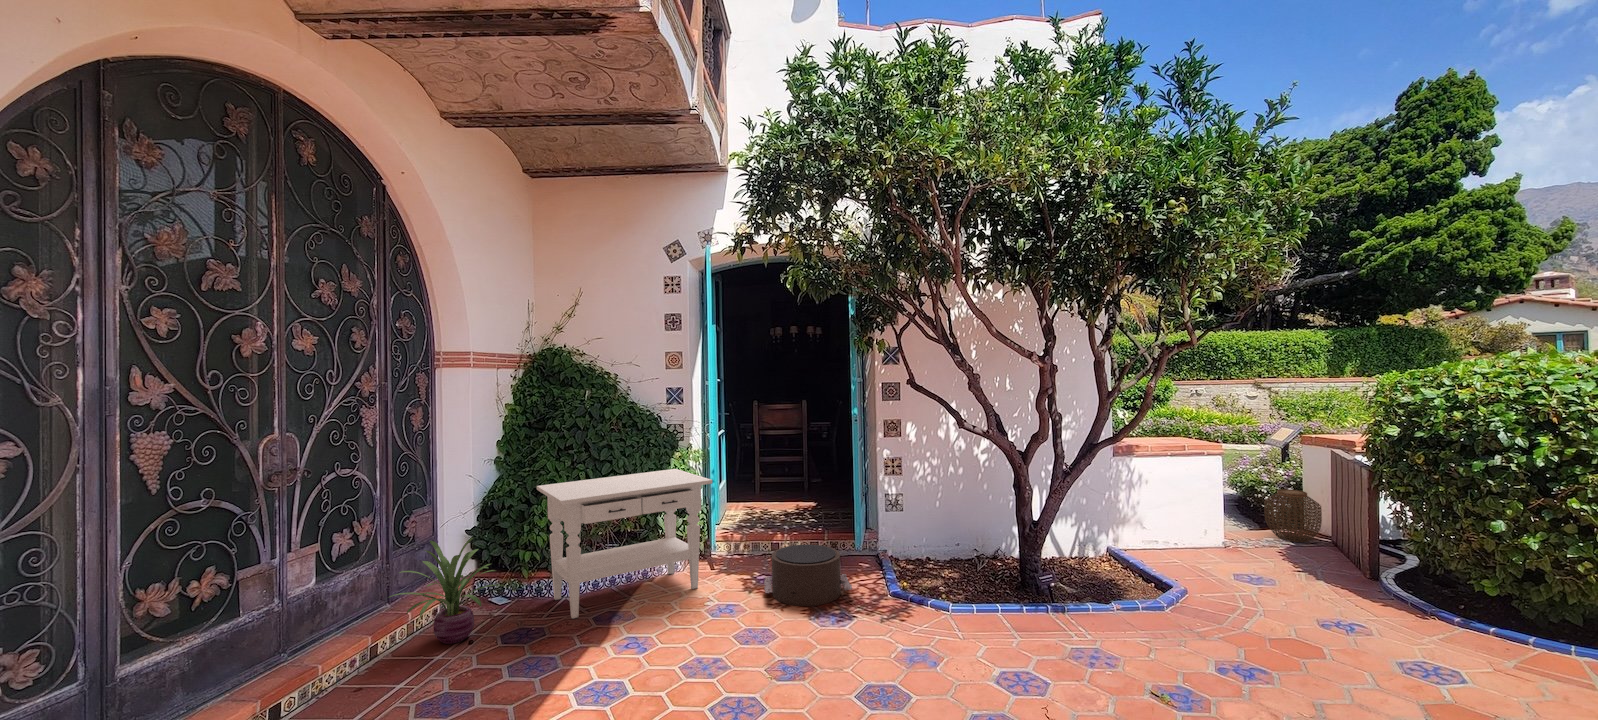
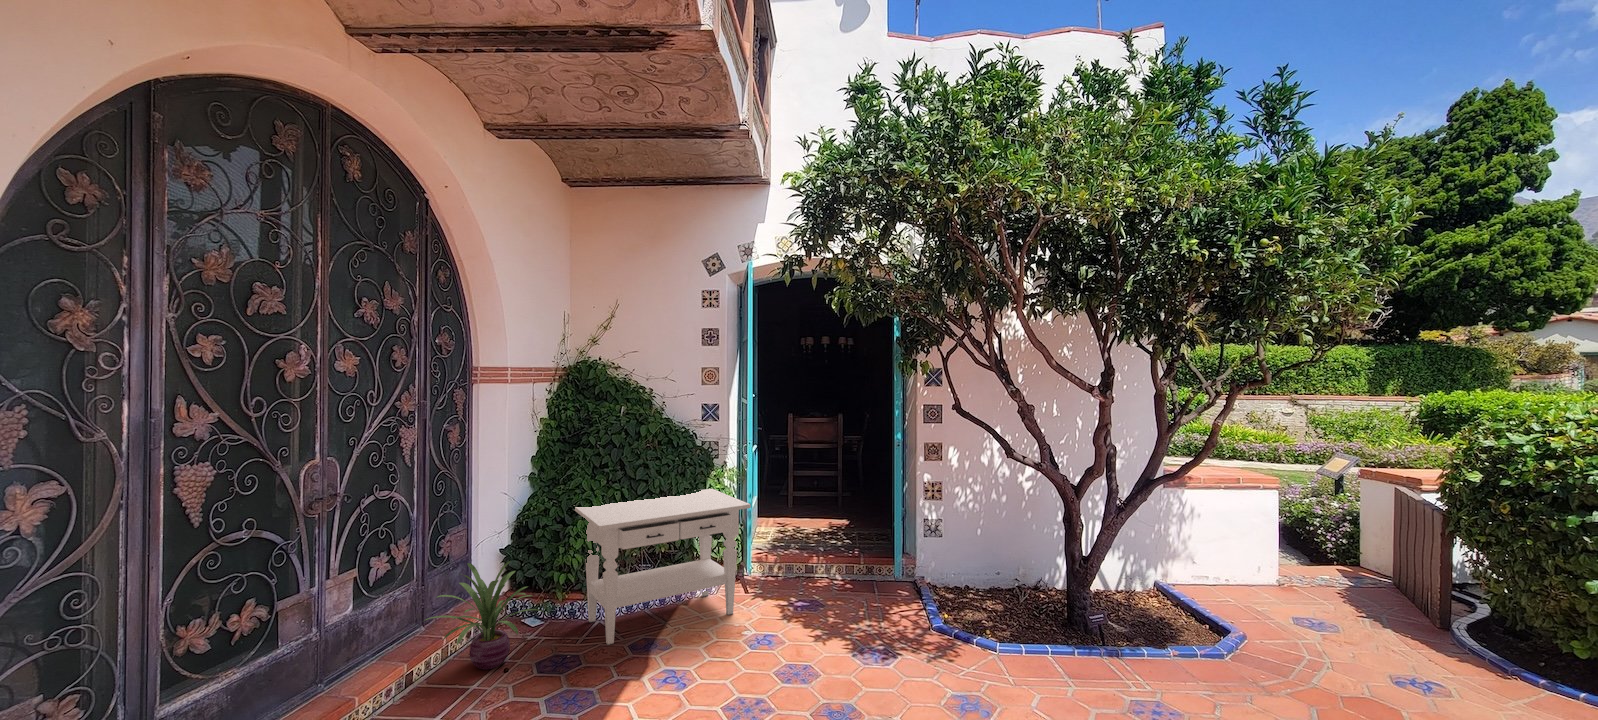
woven basket: present [1264,489,1322,542] -> none [1320,526,1382,583]
pouf: present [764,545,852,606] -> none [802,572,893,639]

